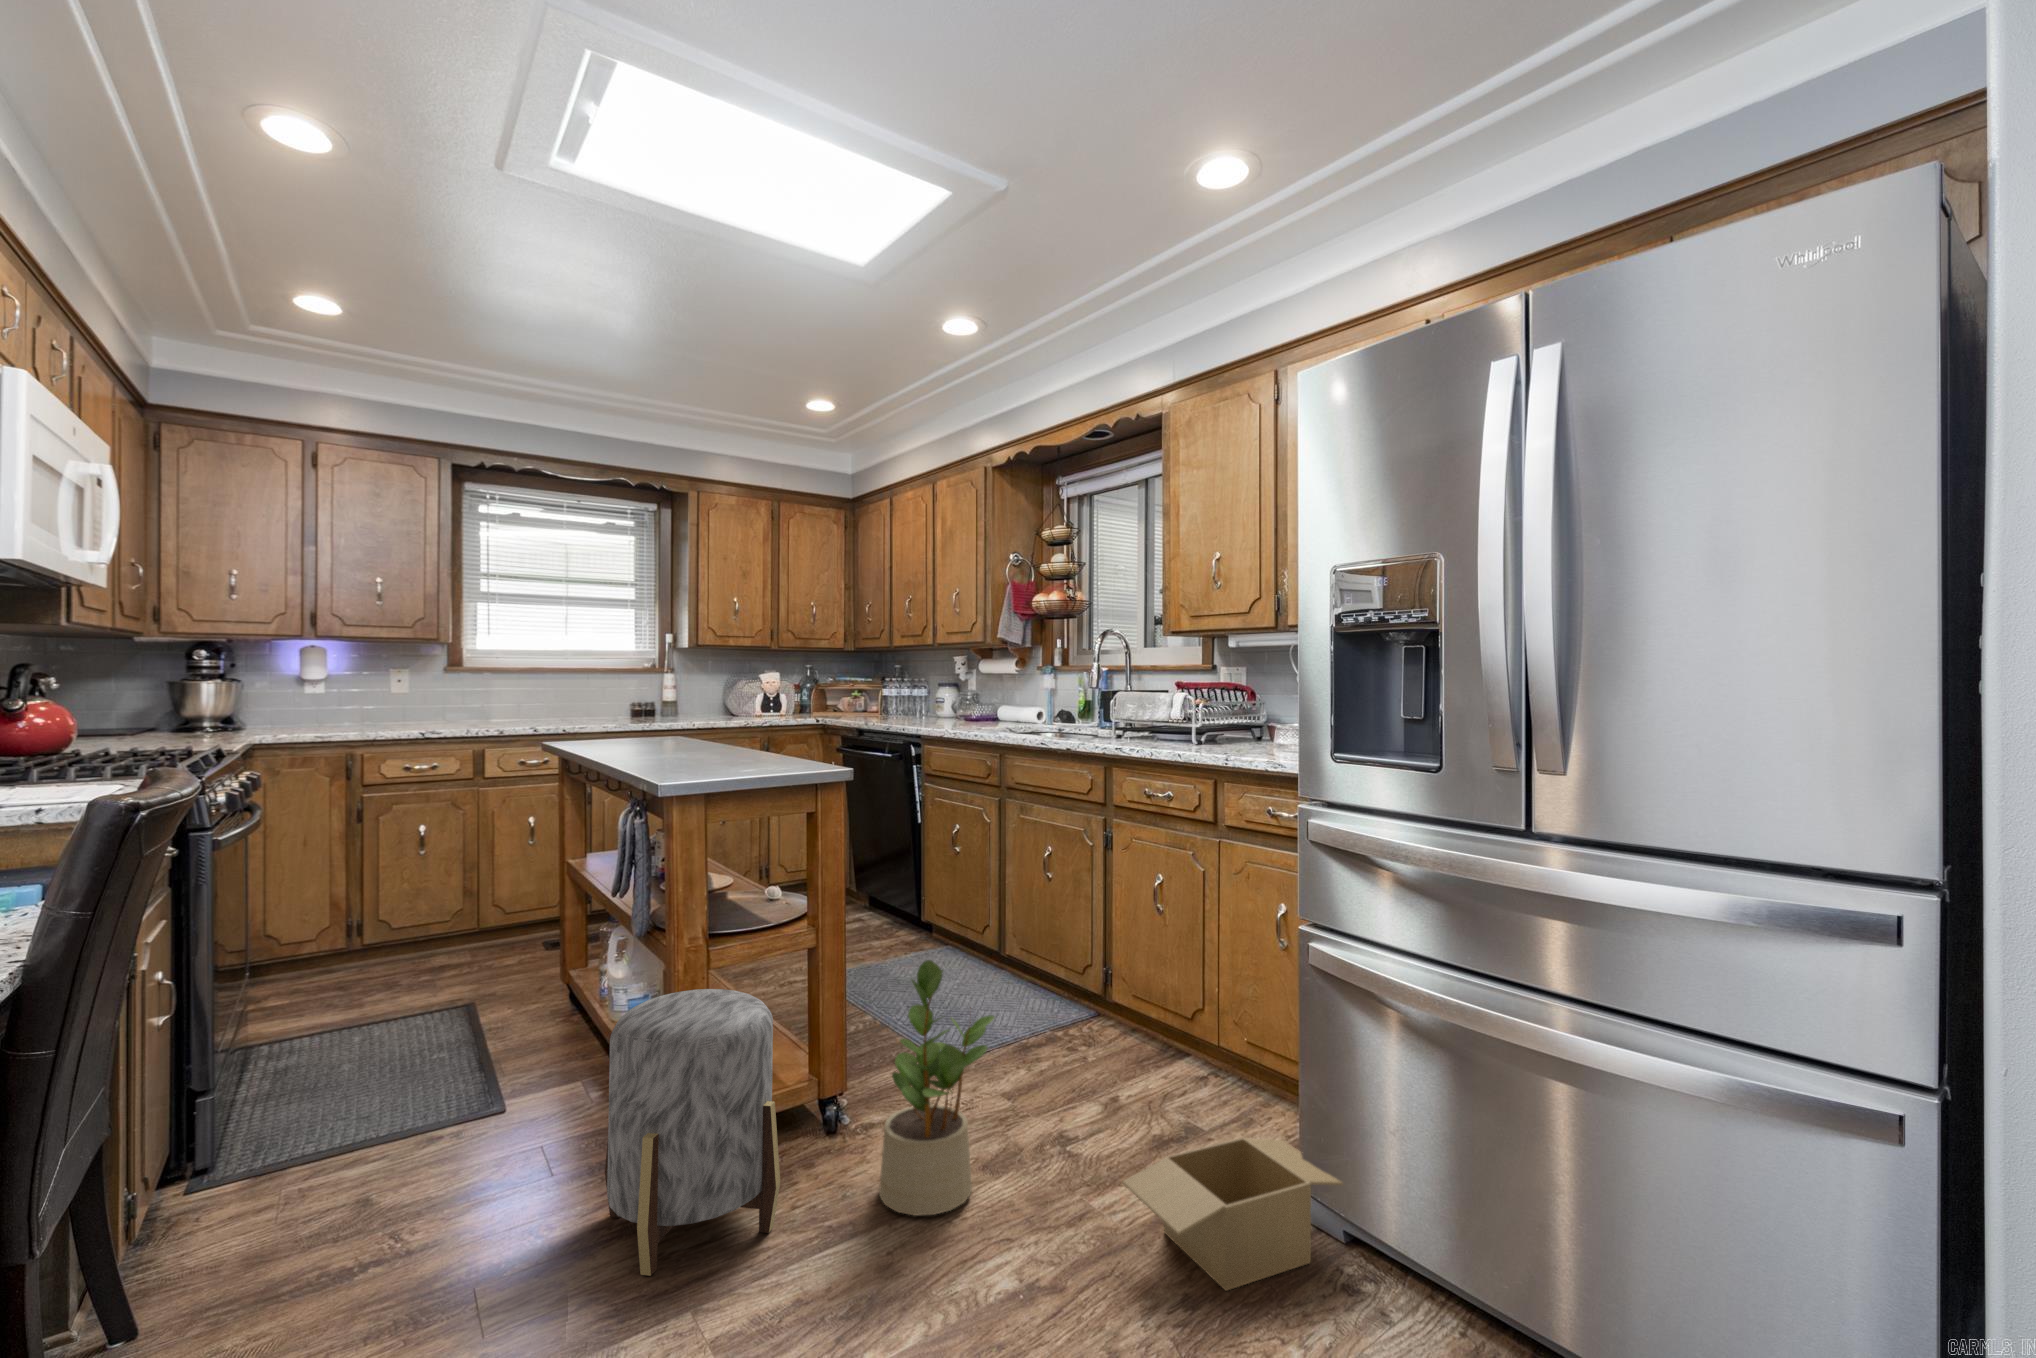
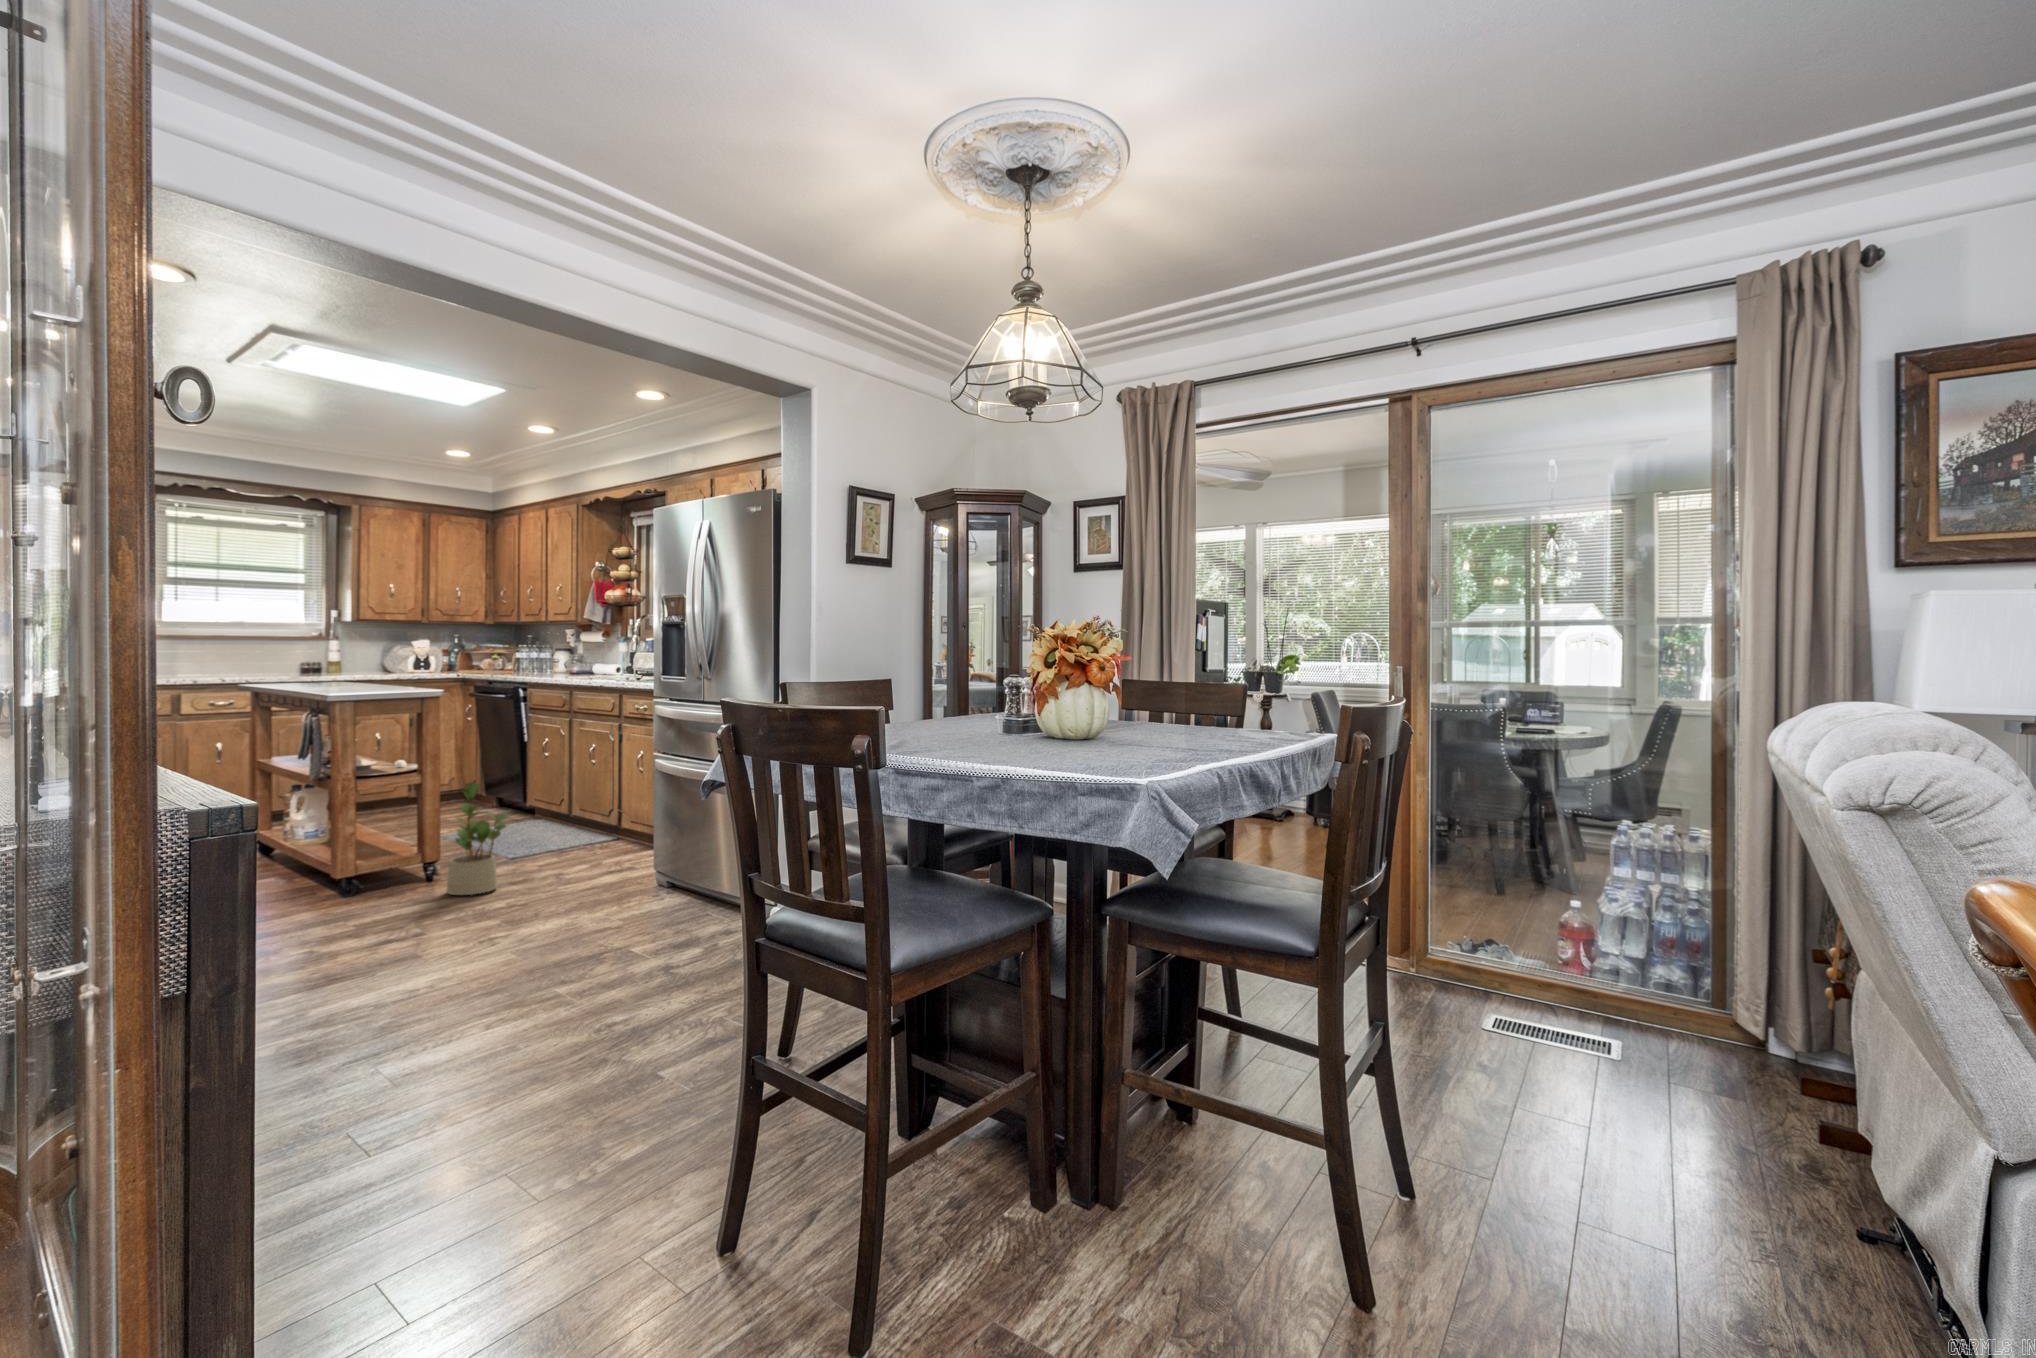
stool: present [605,989,780,1276] -> none [293,799,390,915]
cardboard box: present [1122,1138,1343,1291] -> none [562,854,667,902]

